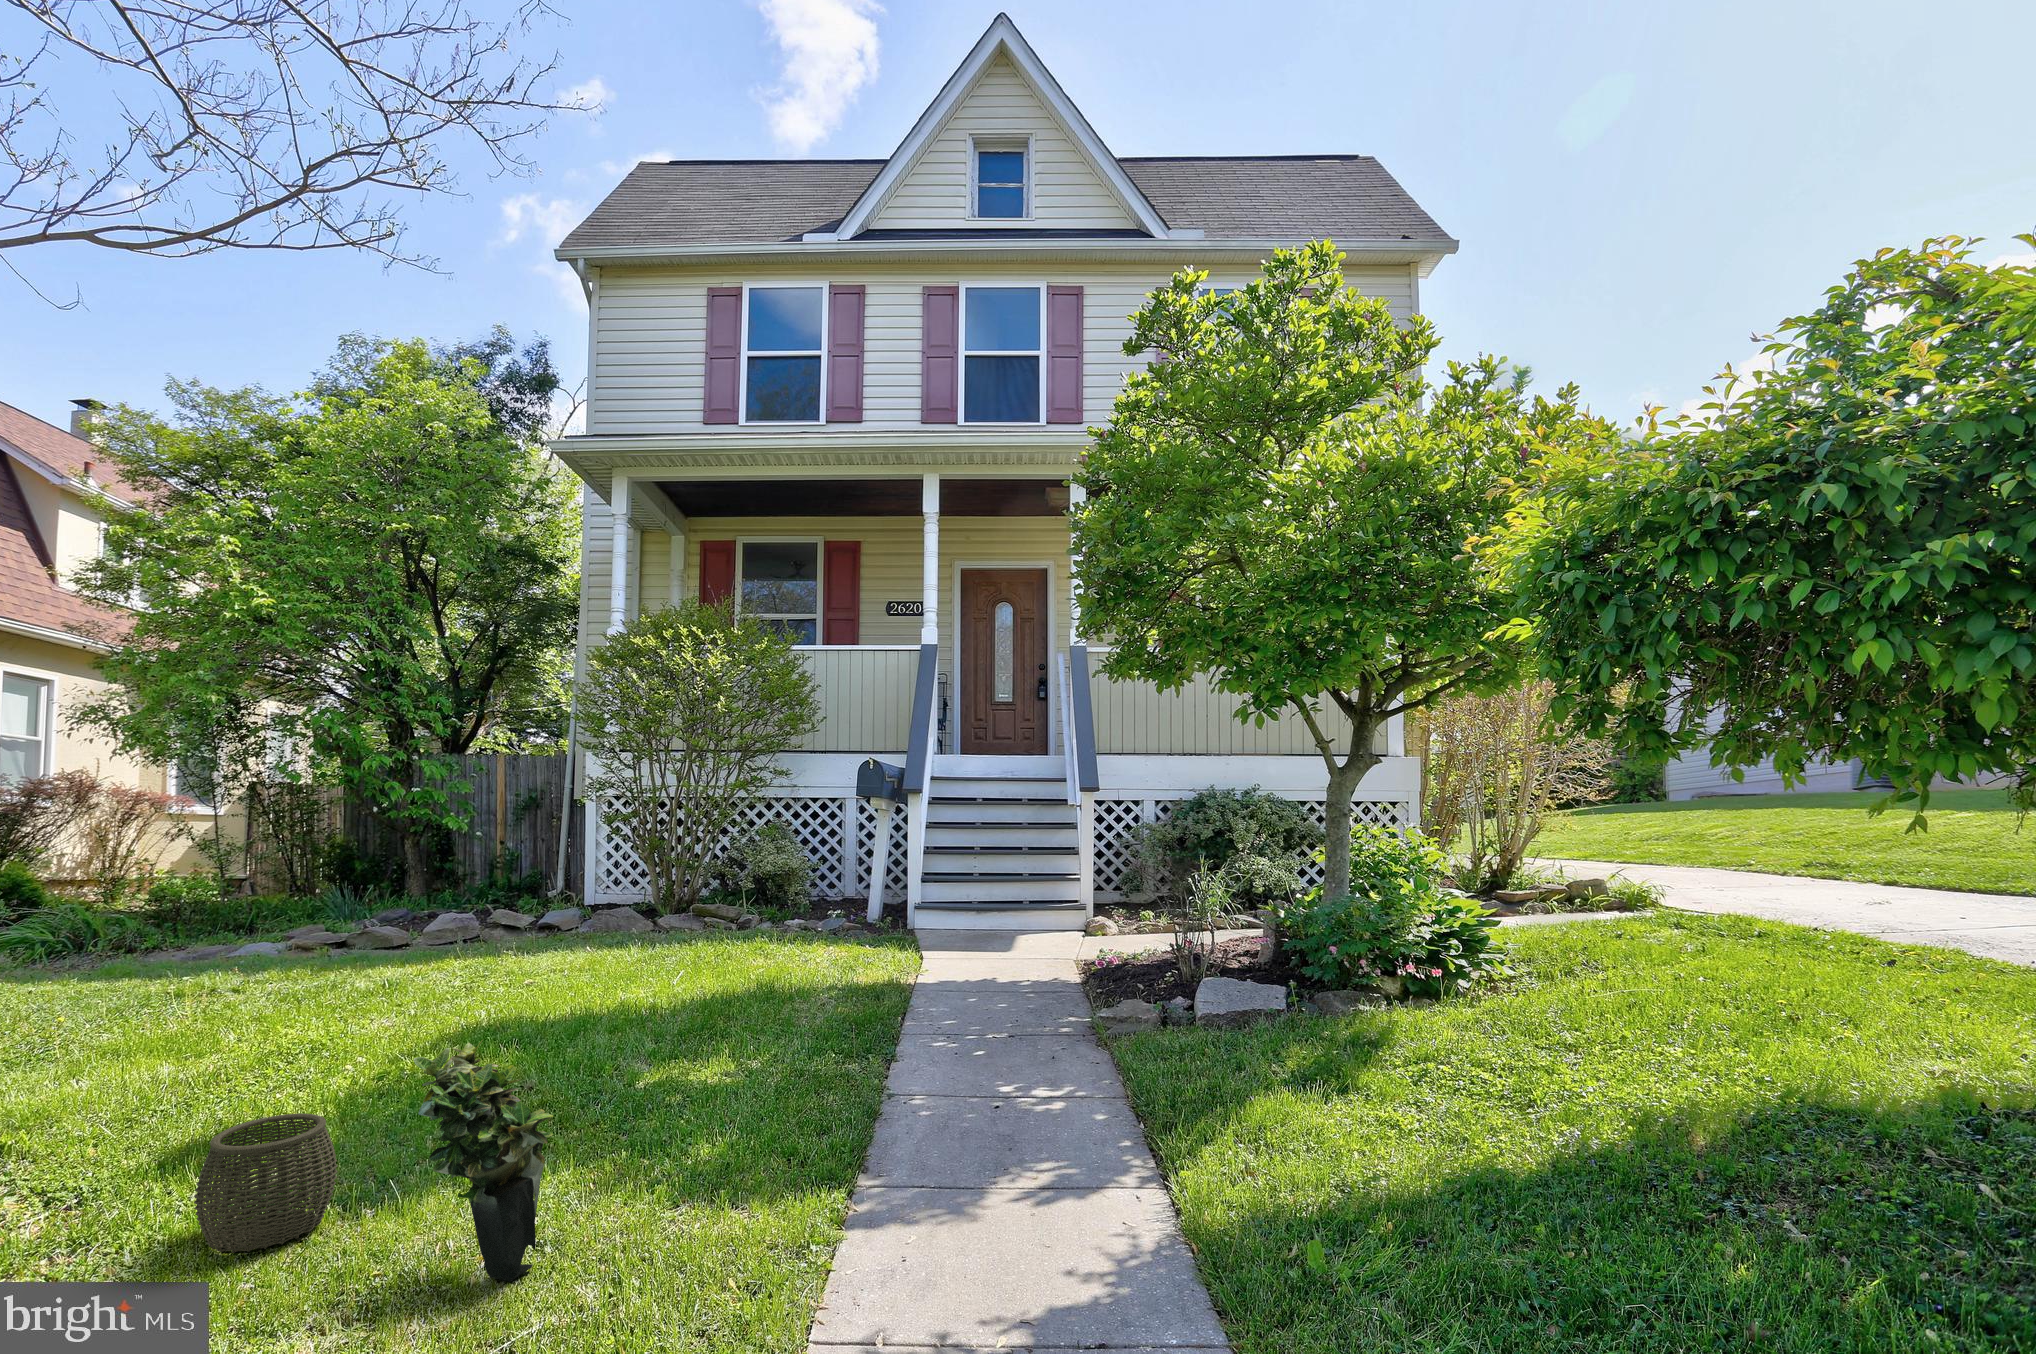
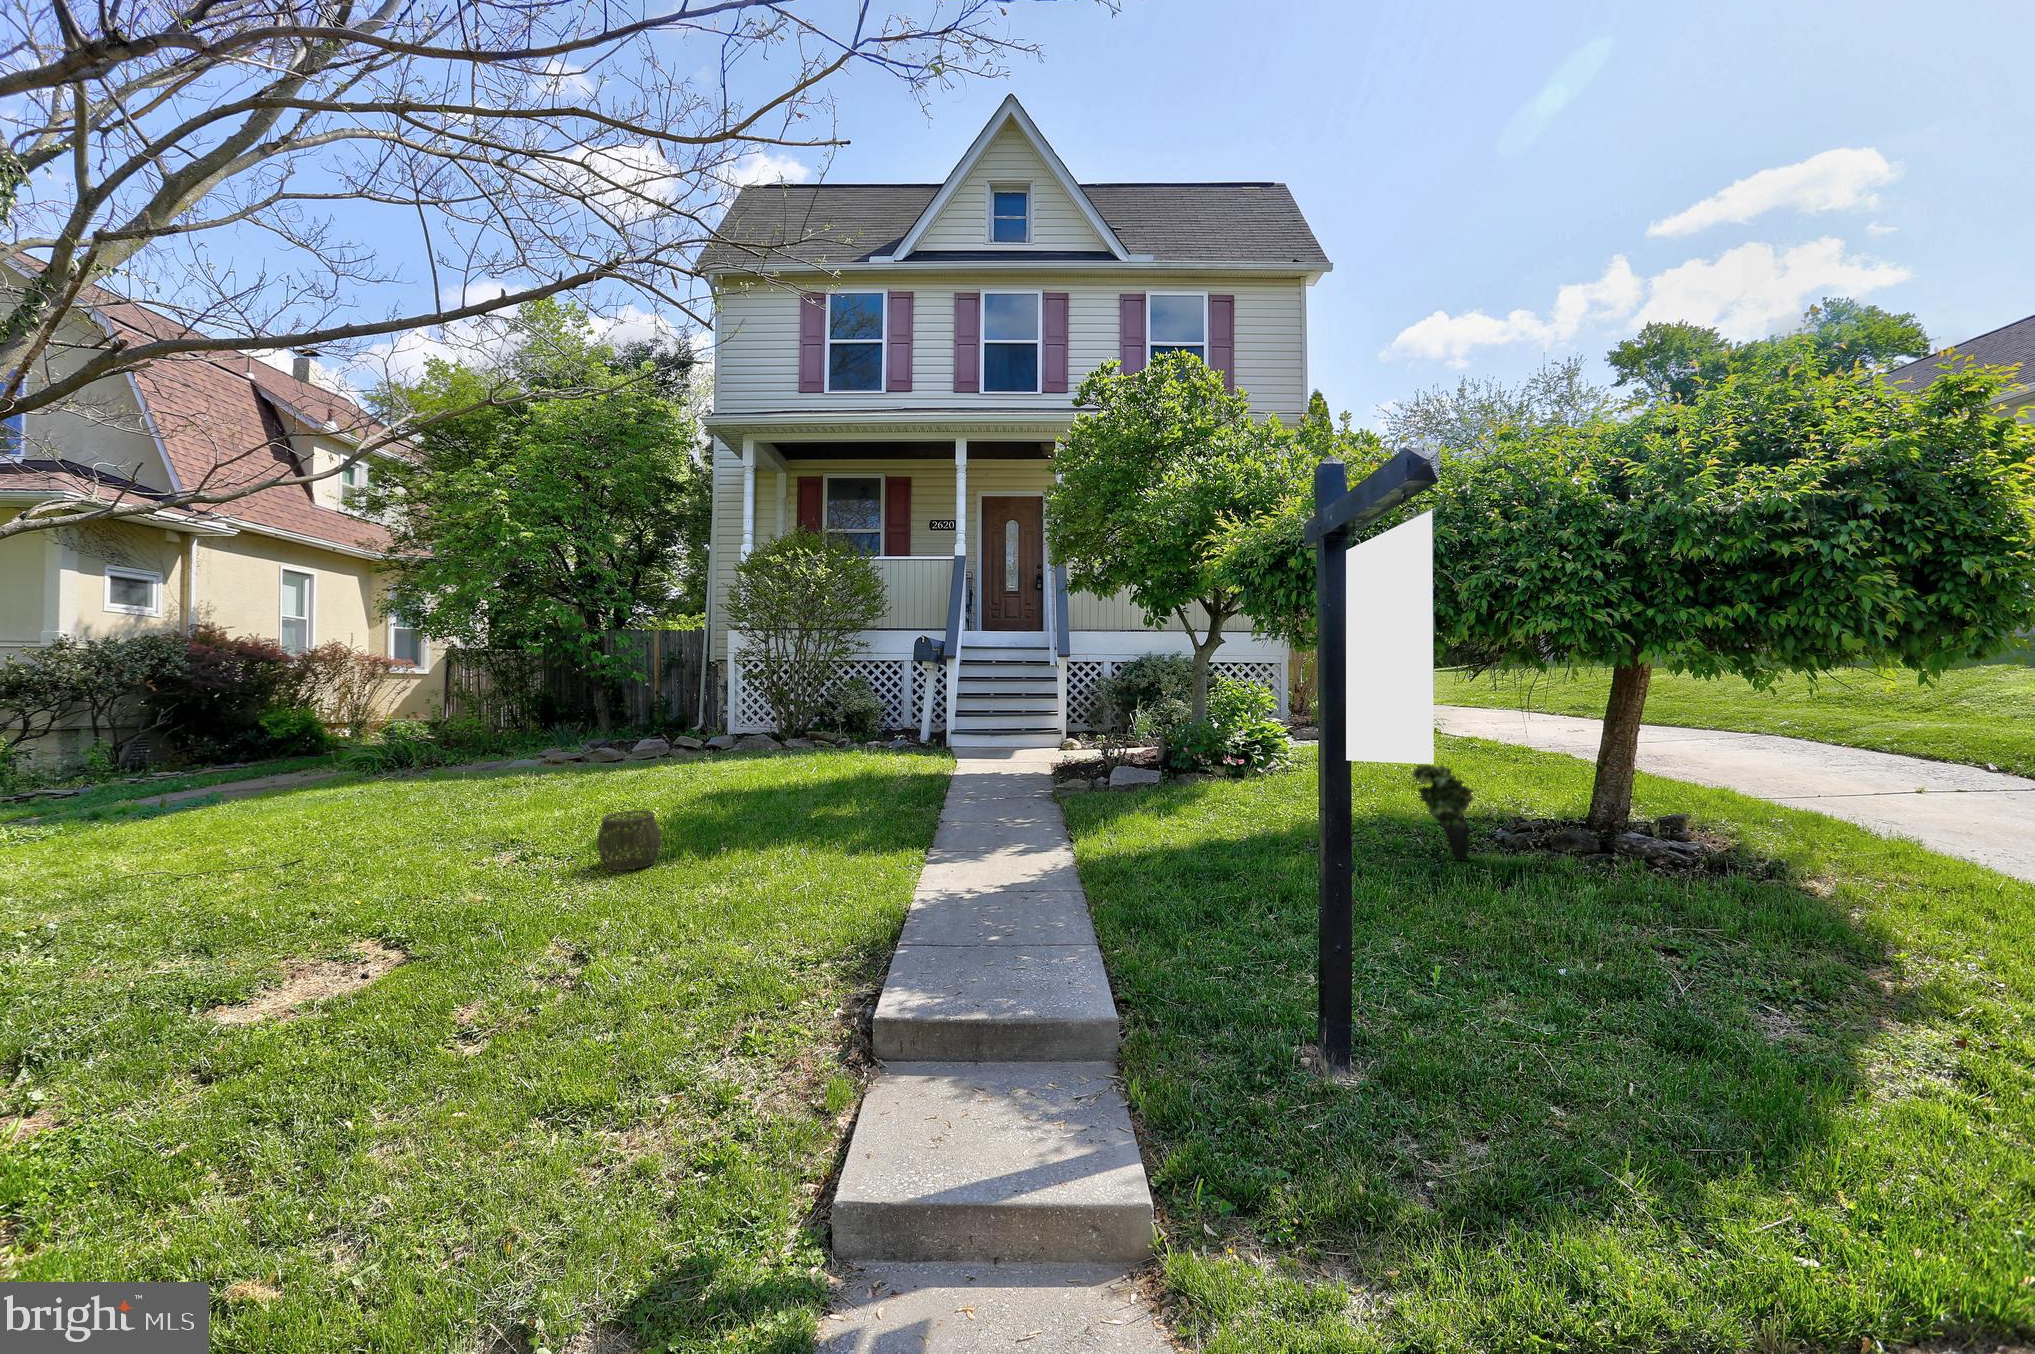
potted plant: present [414,1040,553,1282] -> present [1412,765,1475,861]

